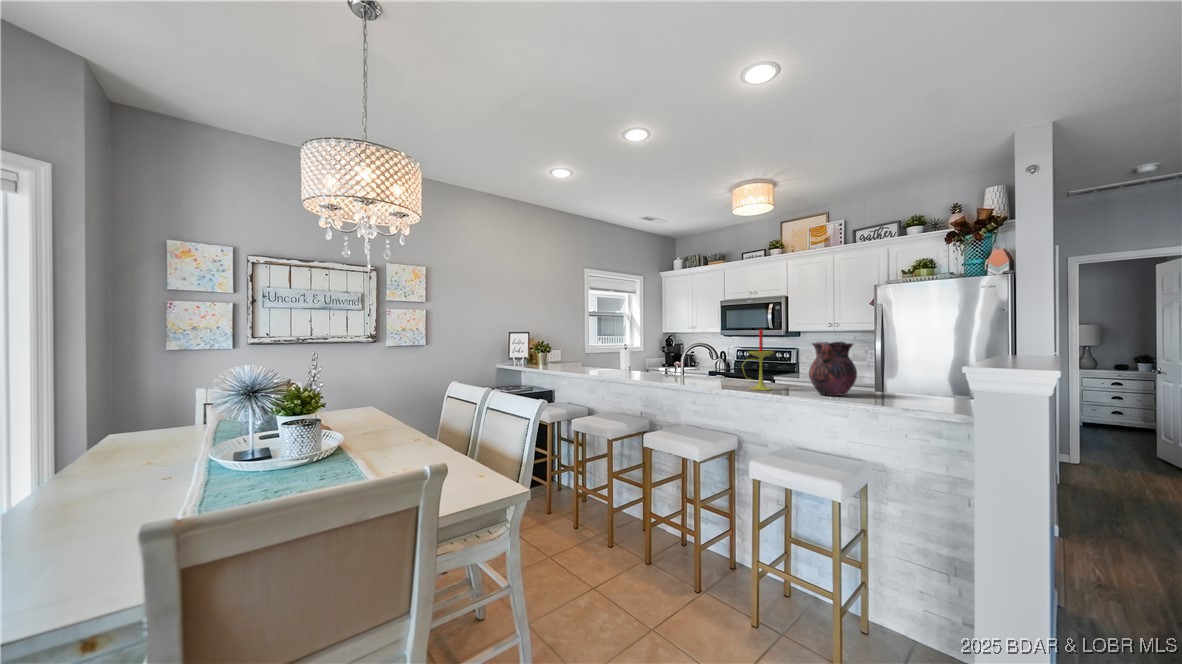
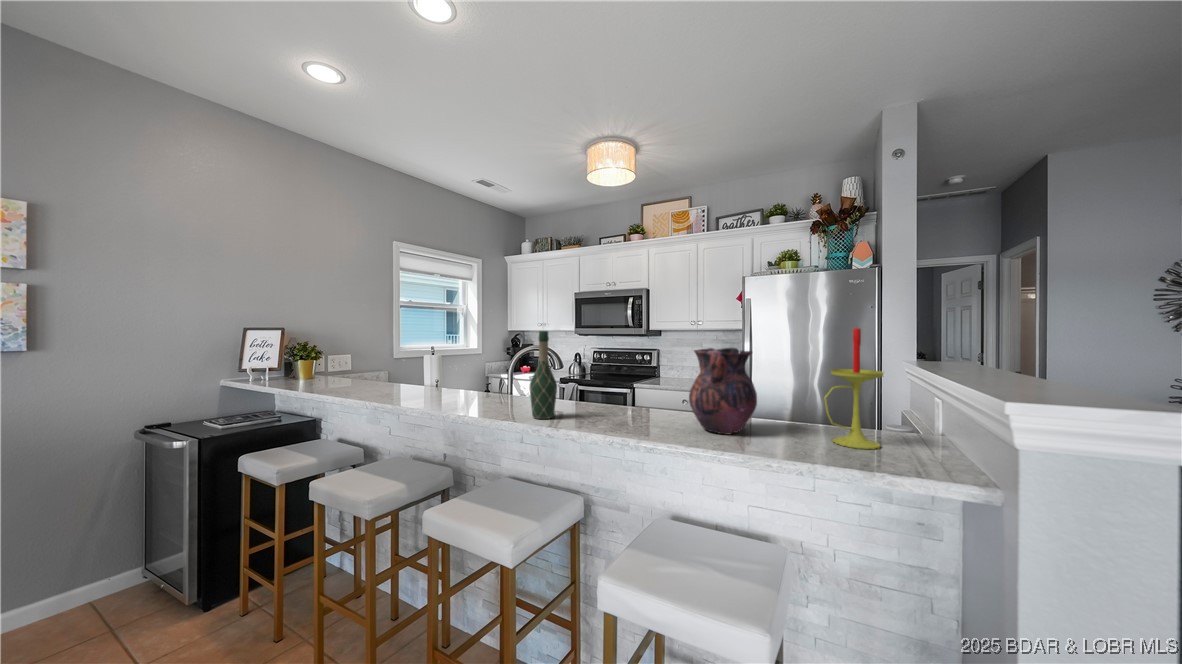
candle: present [742,329,773,391] -> present [824,328,884,449]
wine bottle: none [700,331,718,386] -> present [530,331,557,419]

